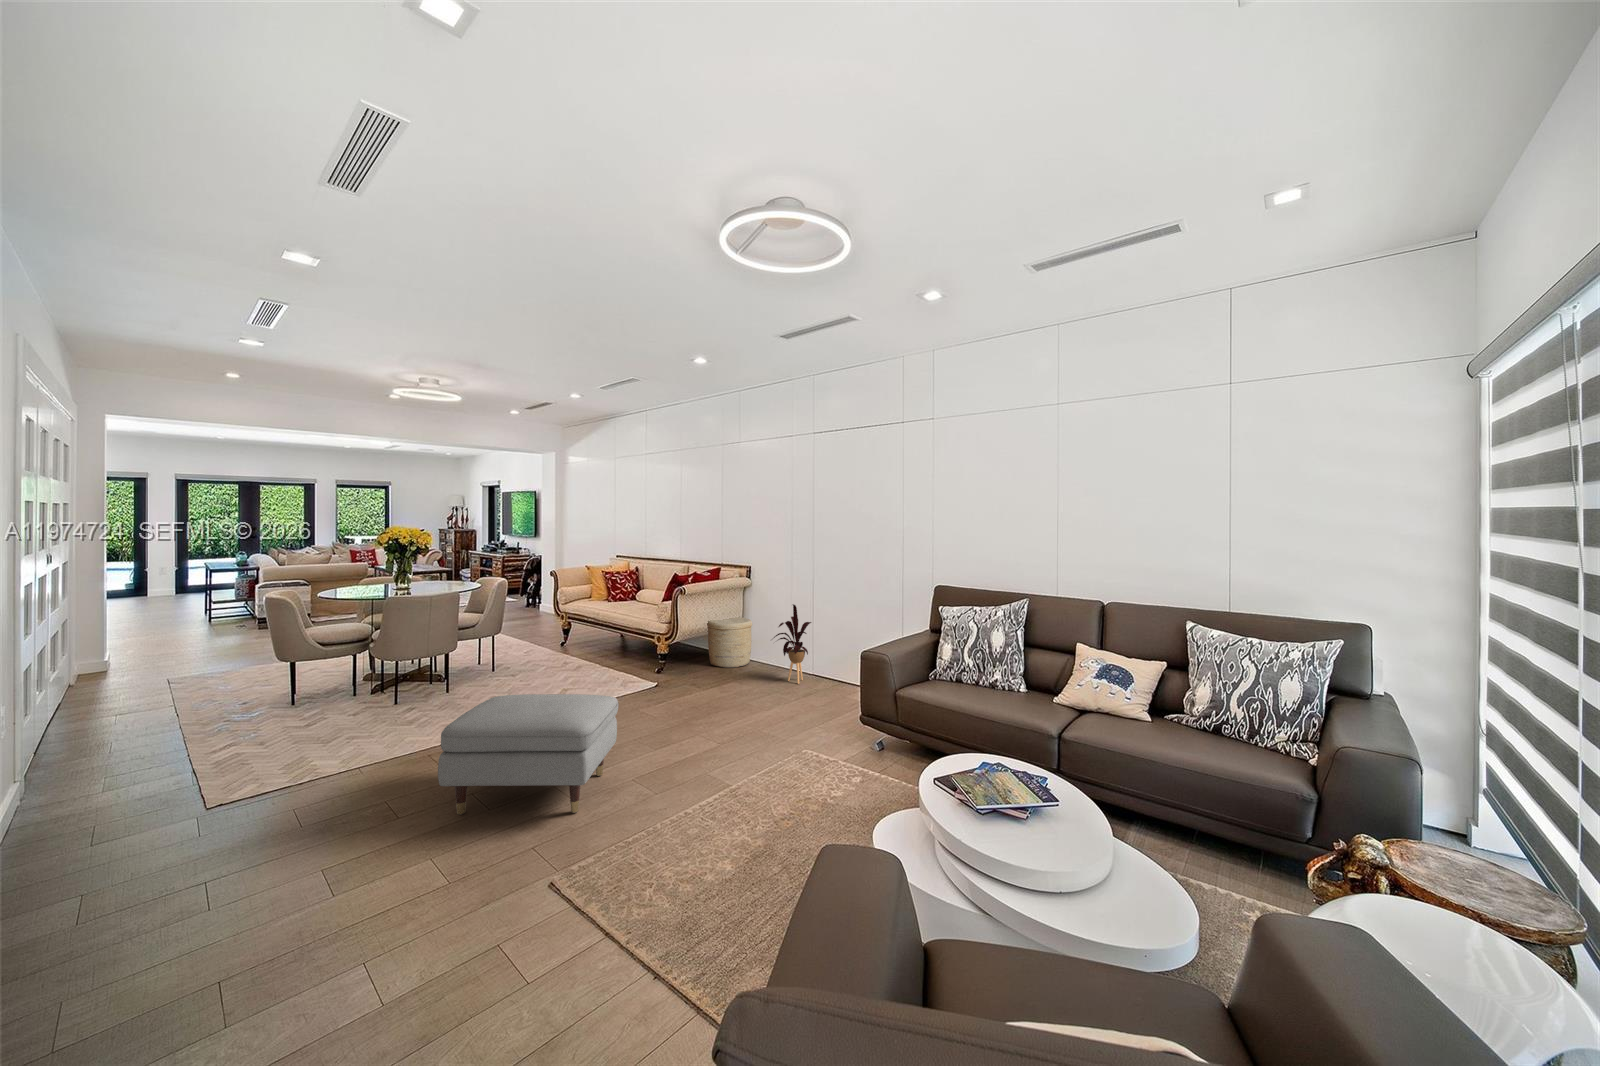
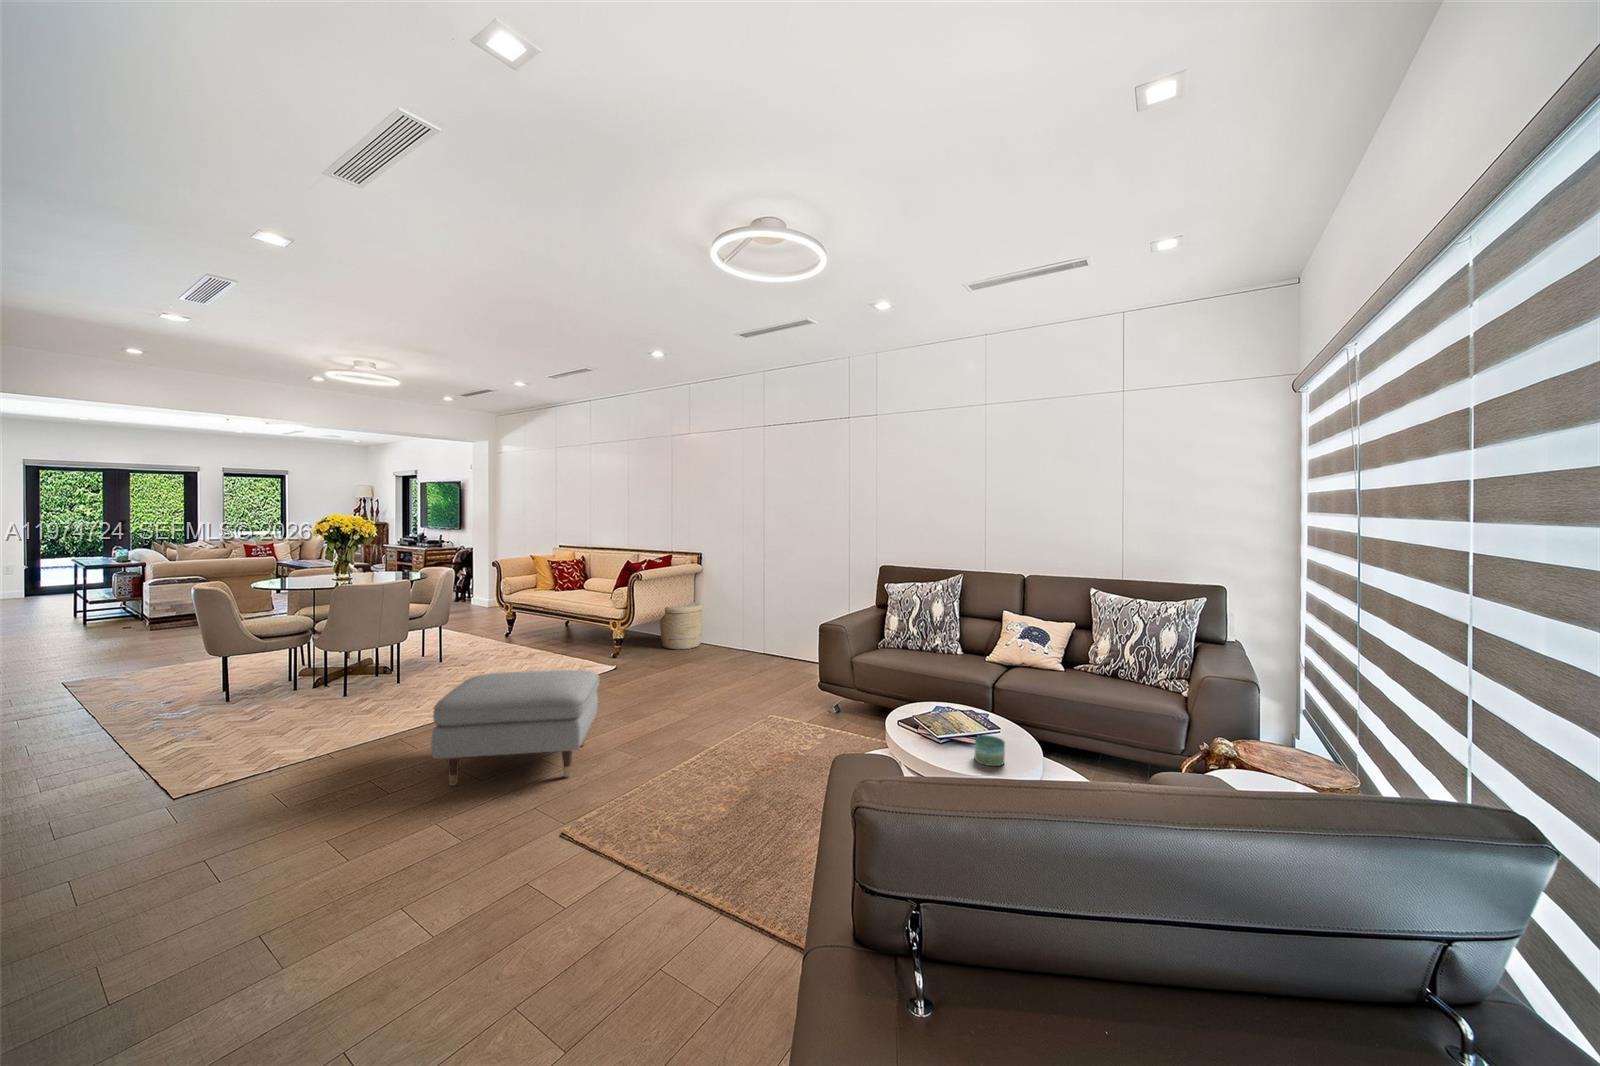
house plant: present [774,604,811,684] -> none [724,587,762,661]
candle: none [1018,810,1056,852] -> present [974,736,1005,766]

